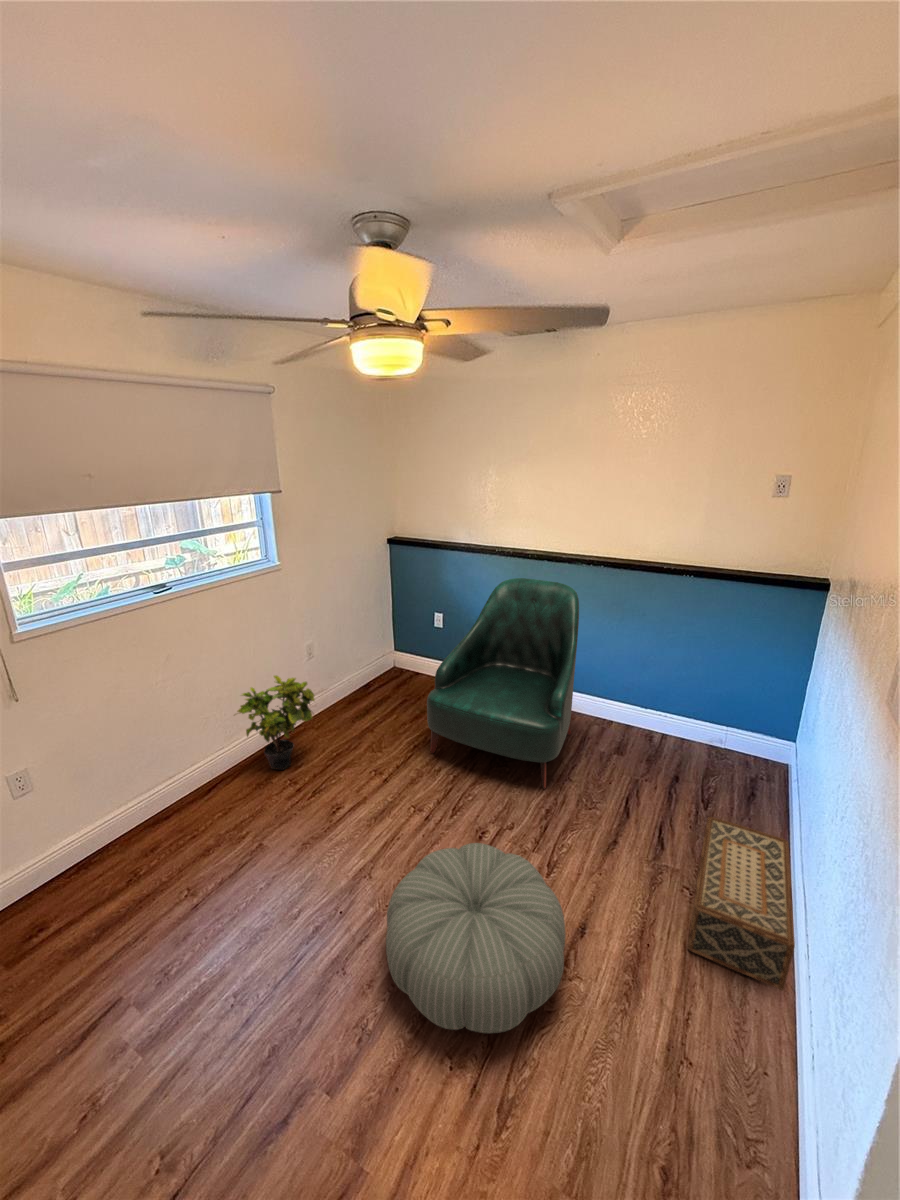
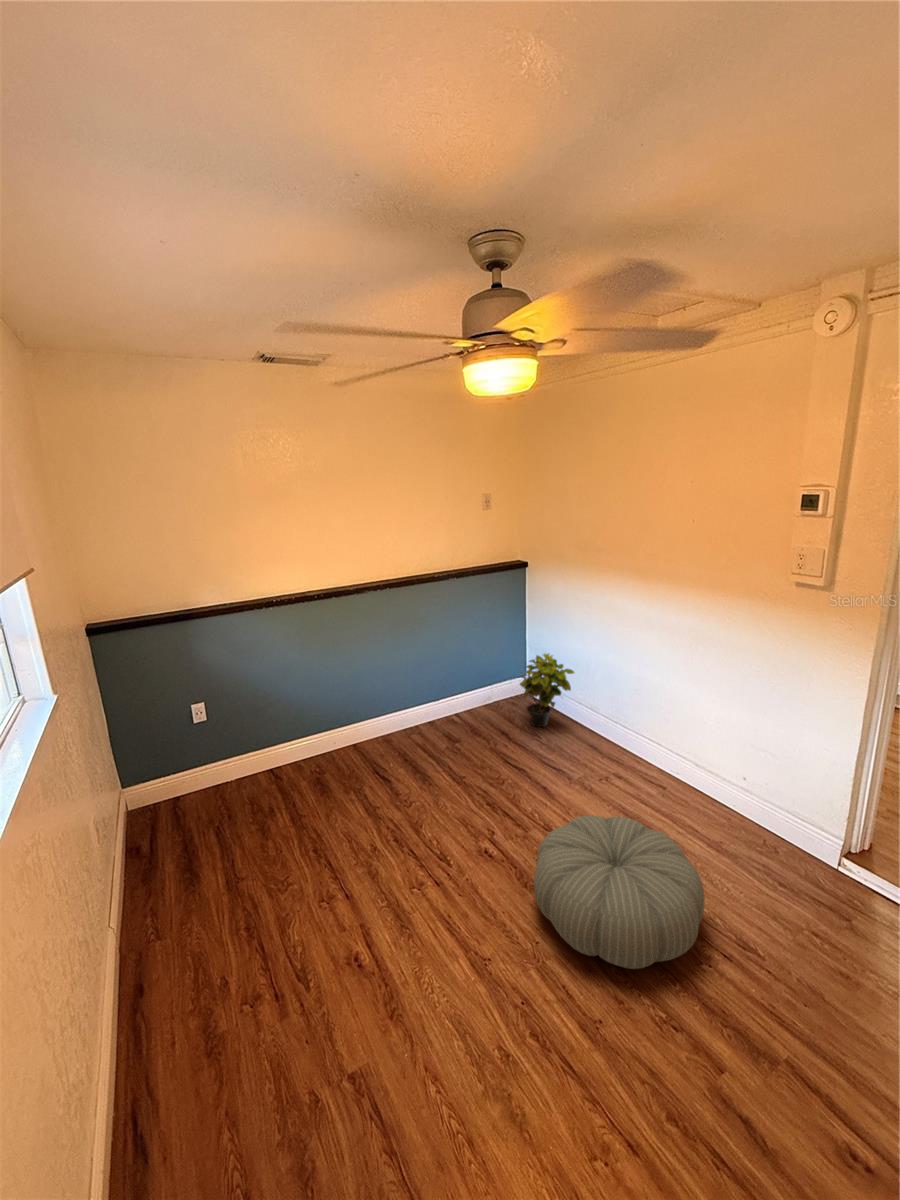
armchair: present [427,578,579,789] -> none [297,613,466,843]
potted plant: present [237,676,314,770] -> present [520,654,574,727]
woven basket: present [687,817,795,991] -> none [576,717,685,804]

